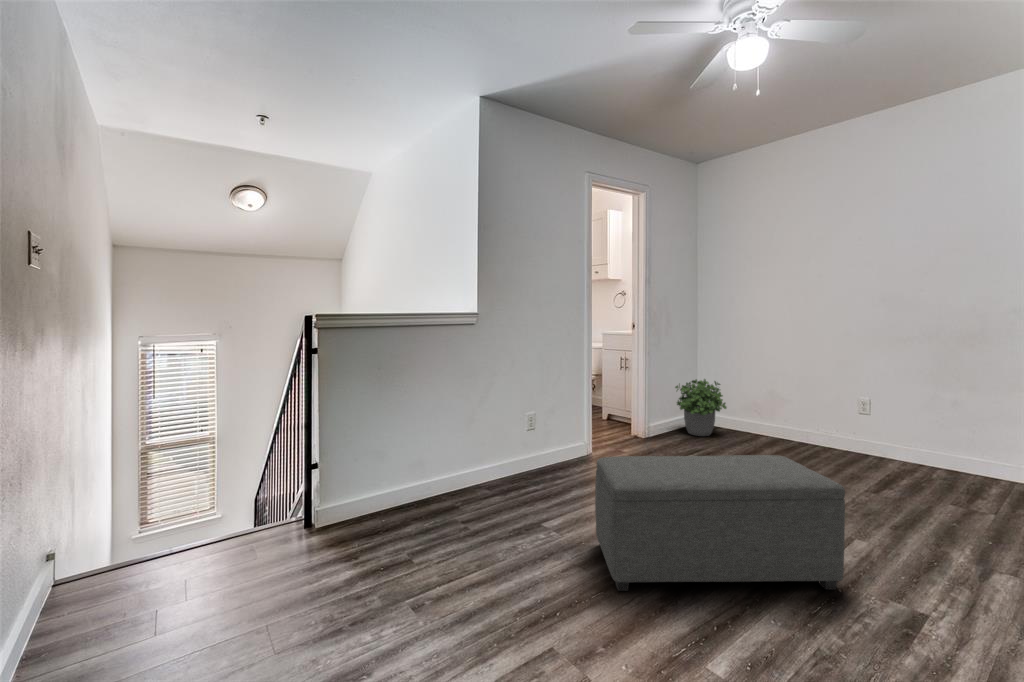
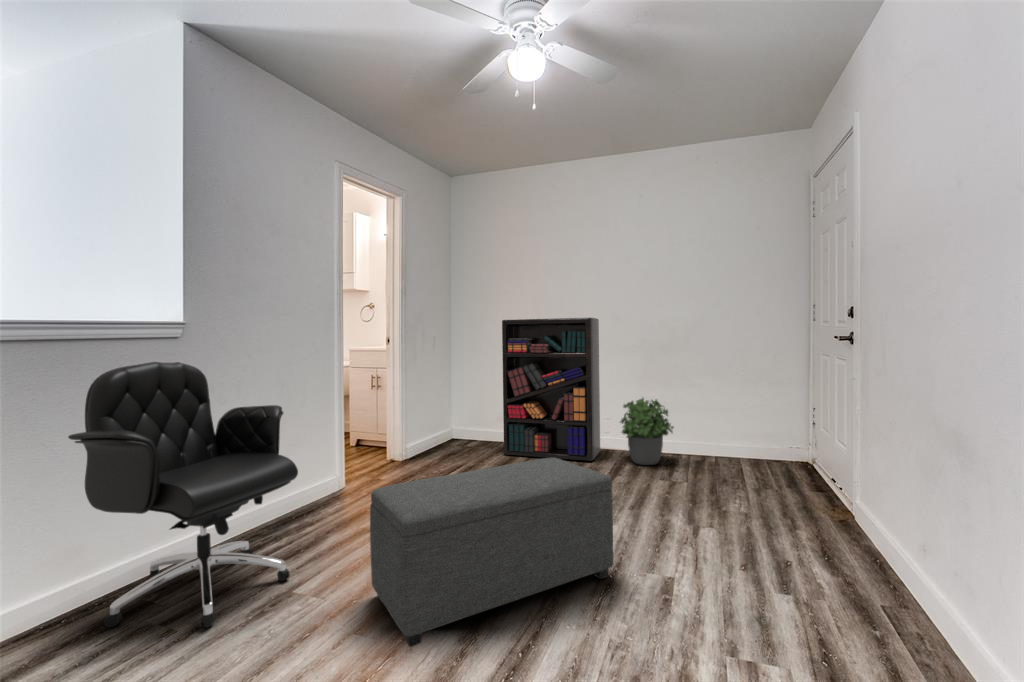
bookshelf: none [748,307,875,467] -> present [502,318,600,461]
office chair: none [412,346,546,534] -> present [68,362,298,627]
potted plant: present [675,379,726,436] -> present [620,398,674,465]

